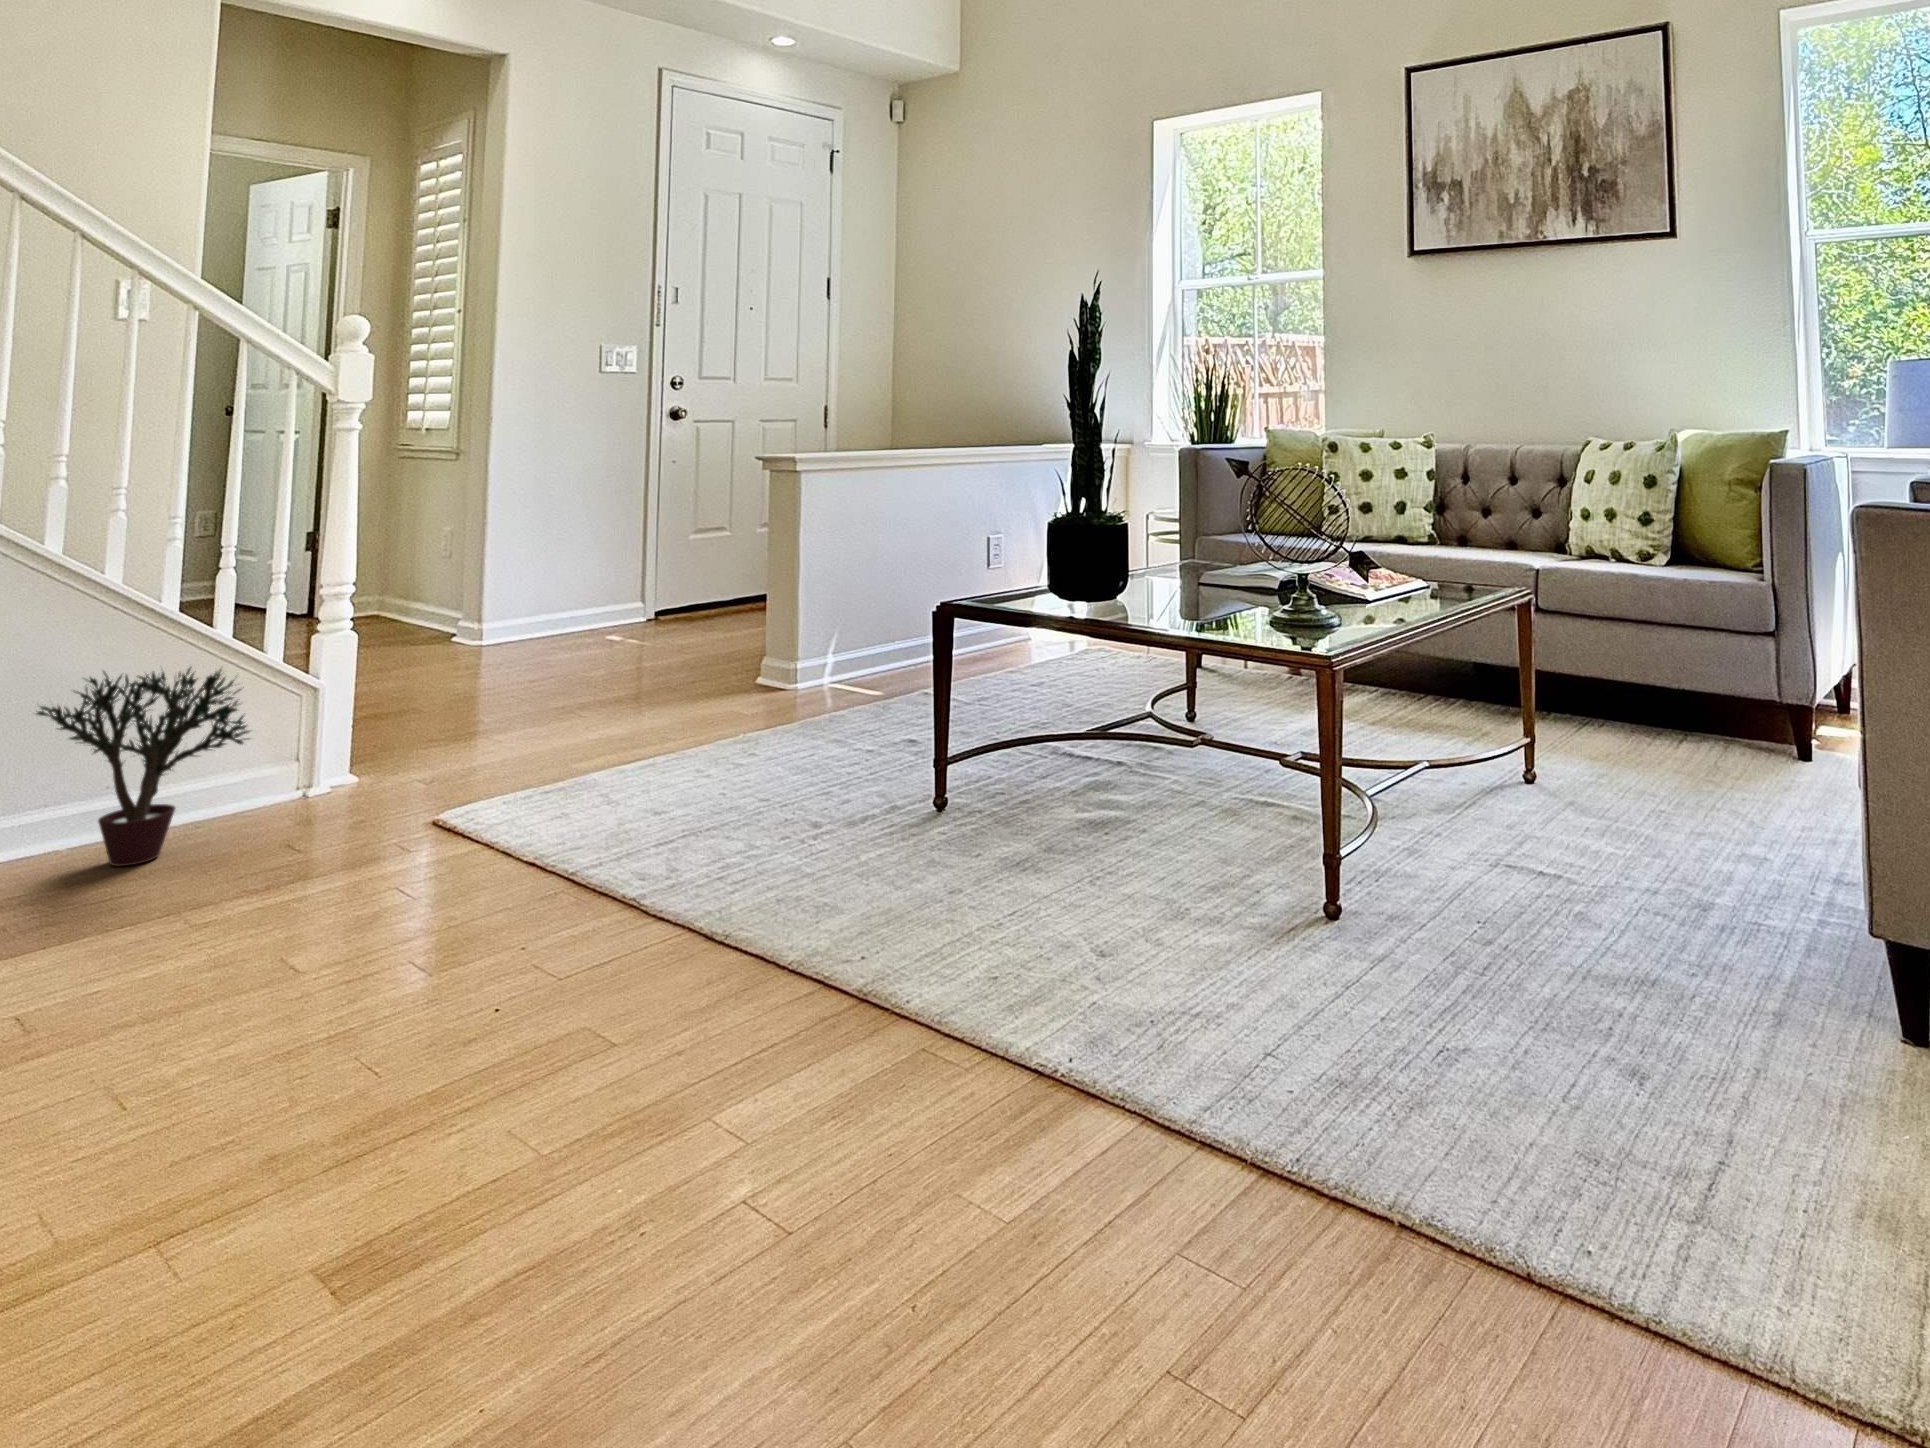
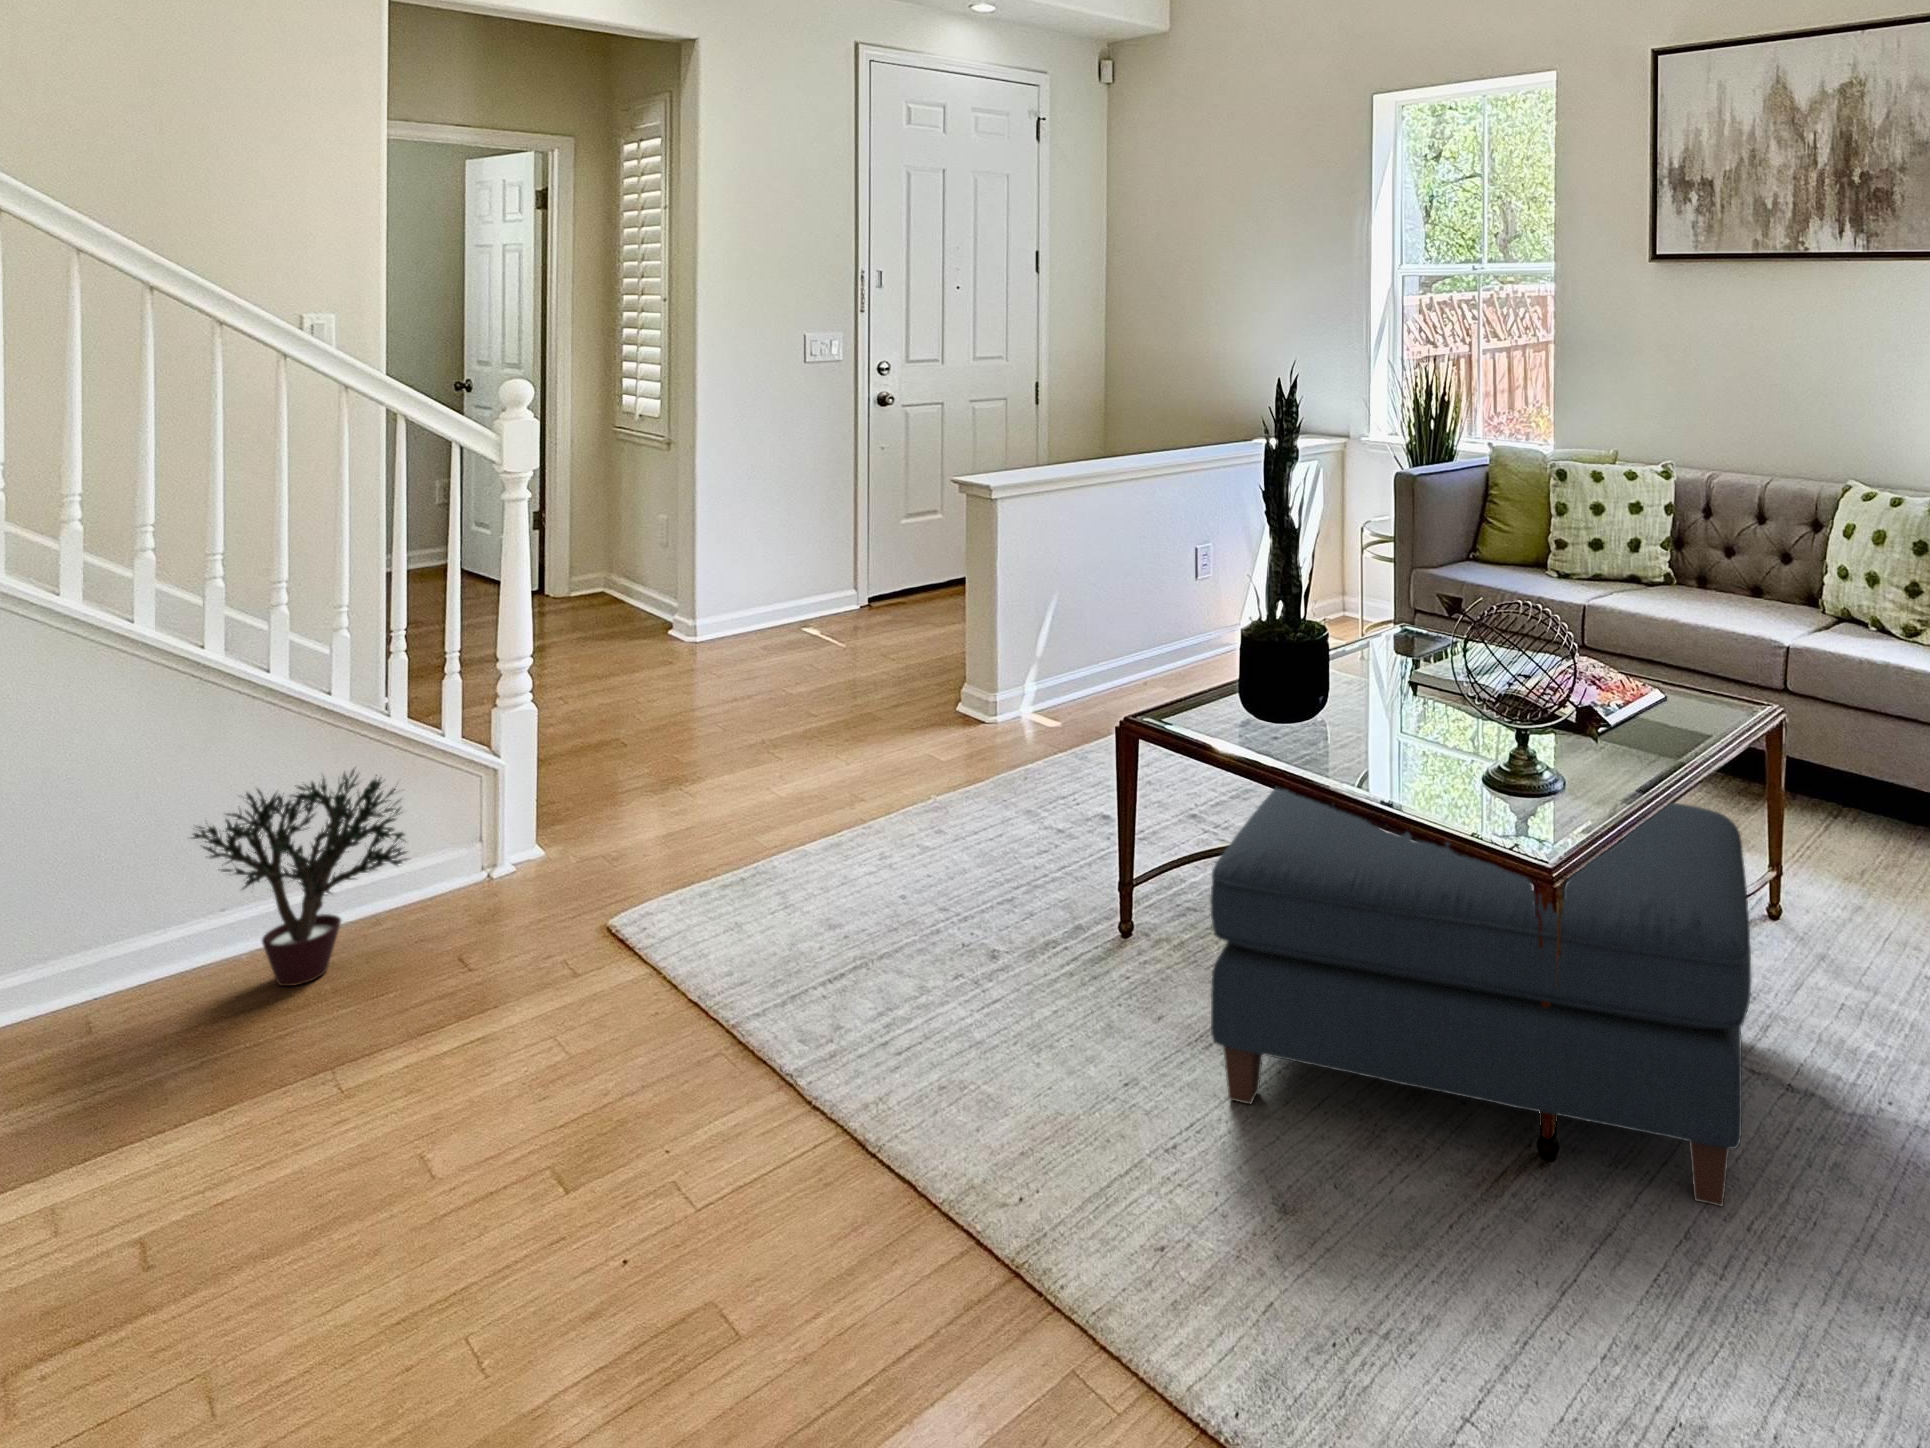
ottoman: none [1032,629,1503,939] -> present [1211,786,1751,1206]

